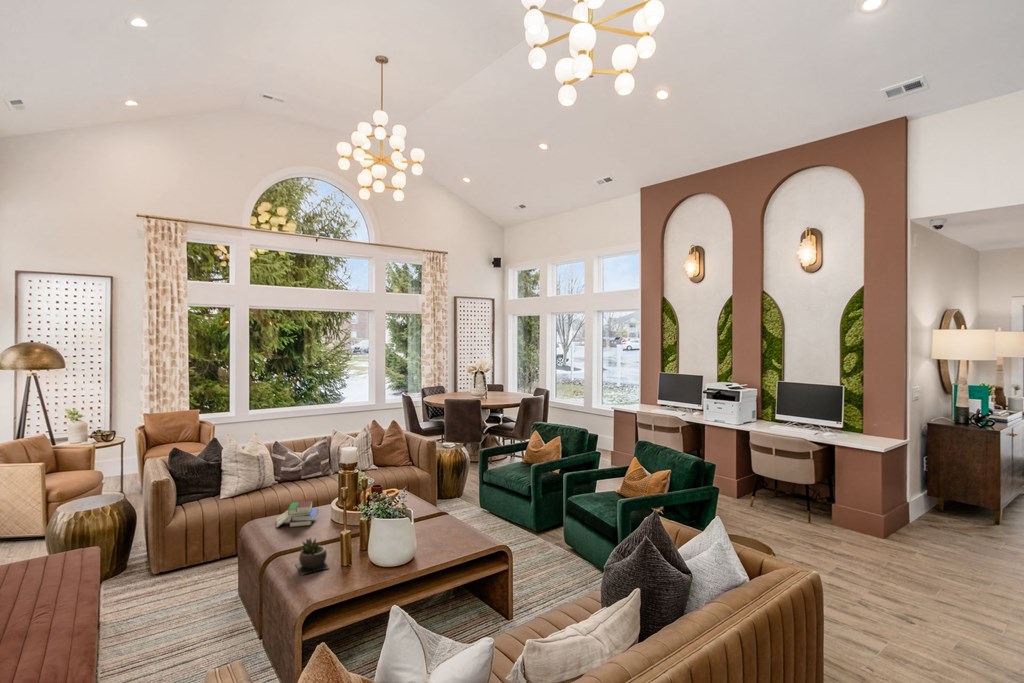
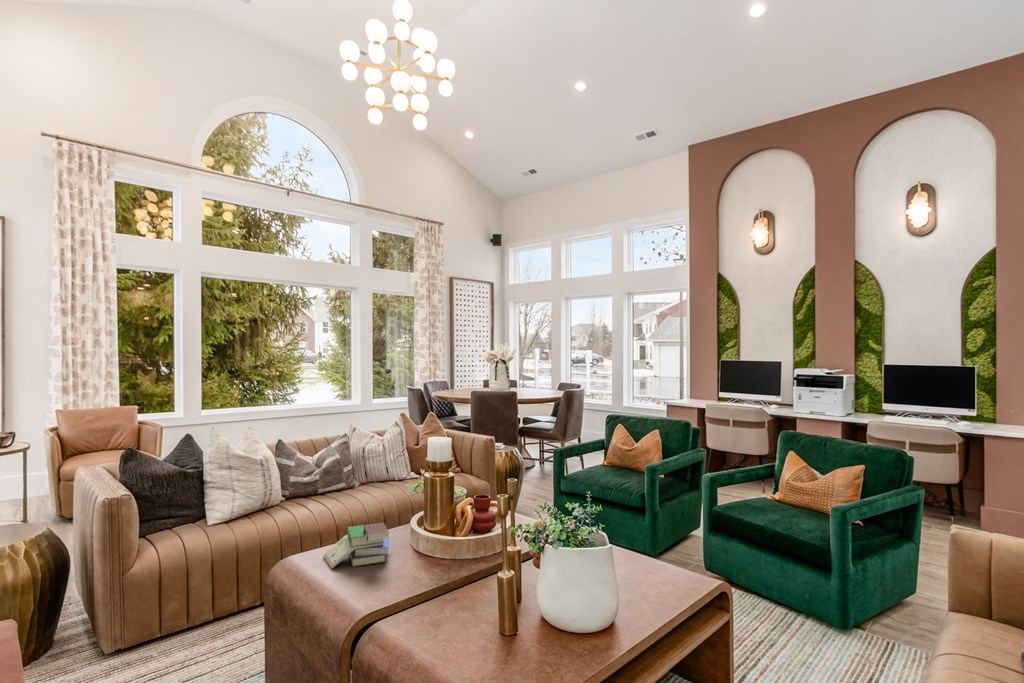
succulent plant: present [296,538,329,575] -> none [408,585,475,656]

